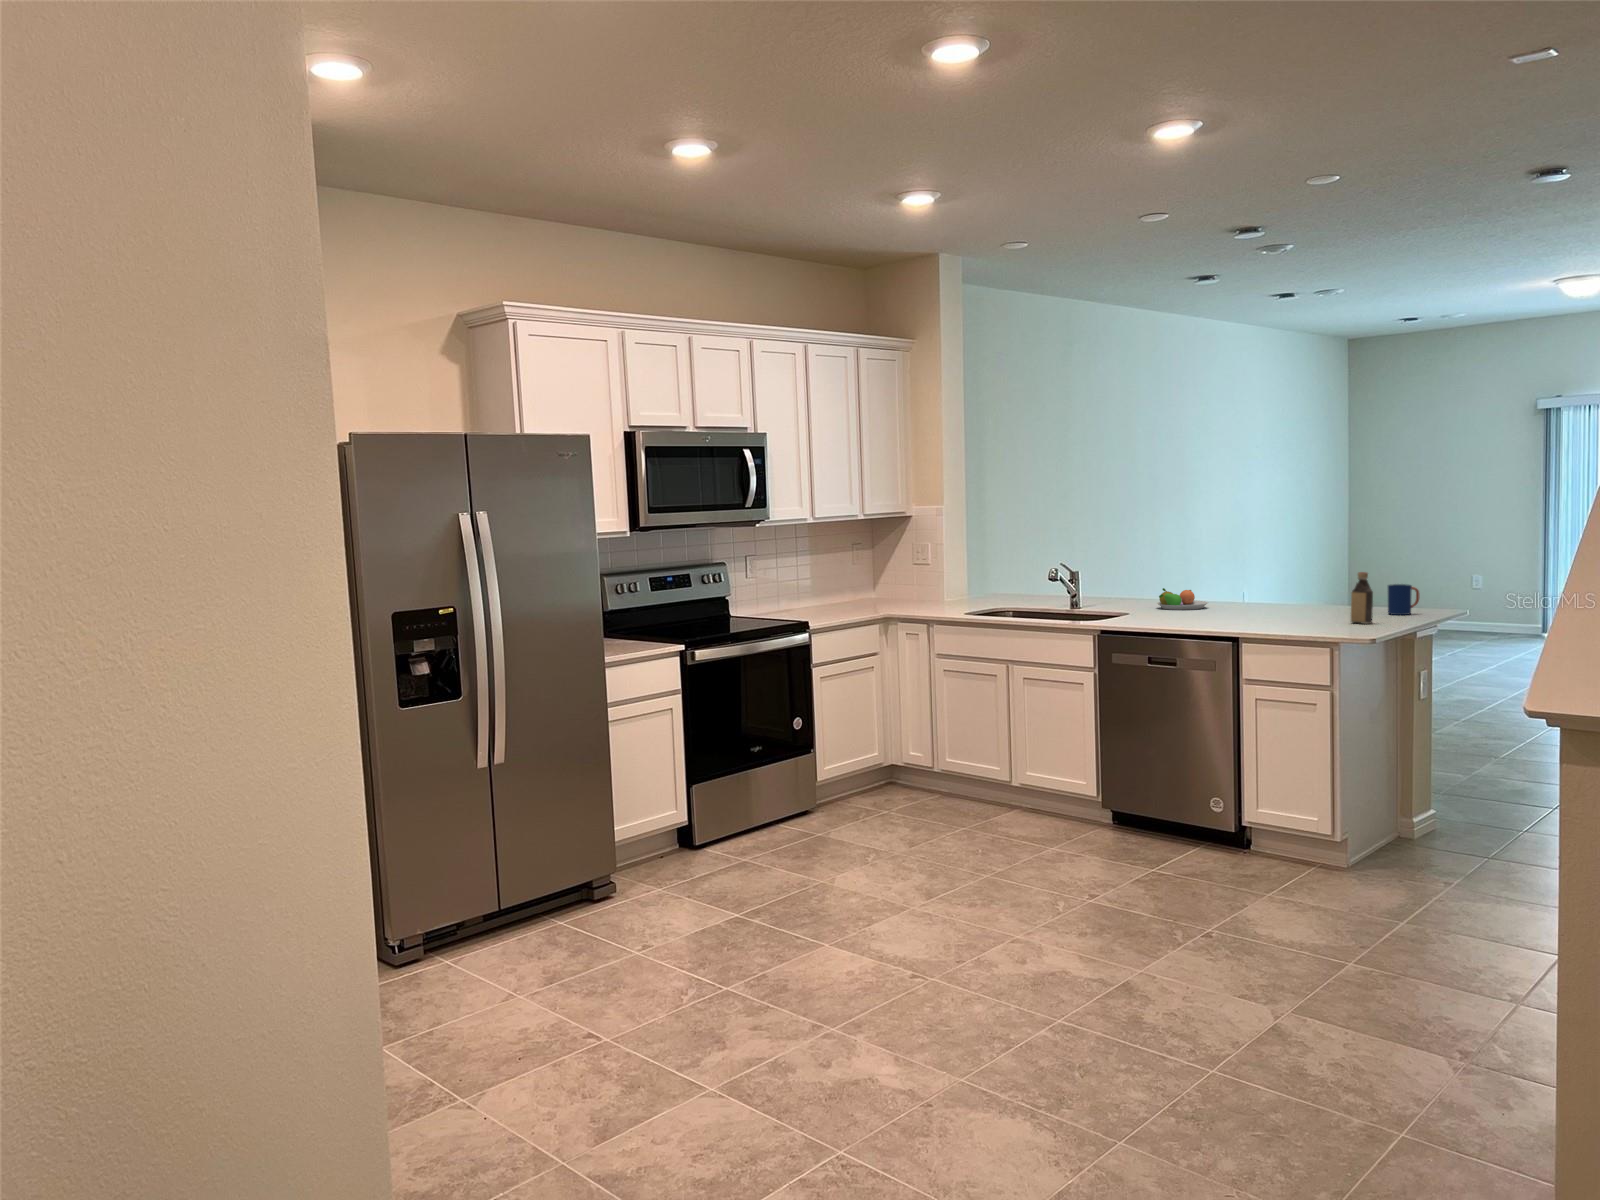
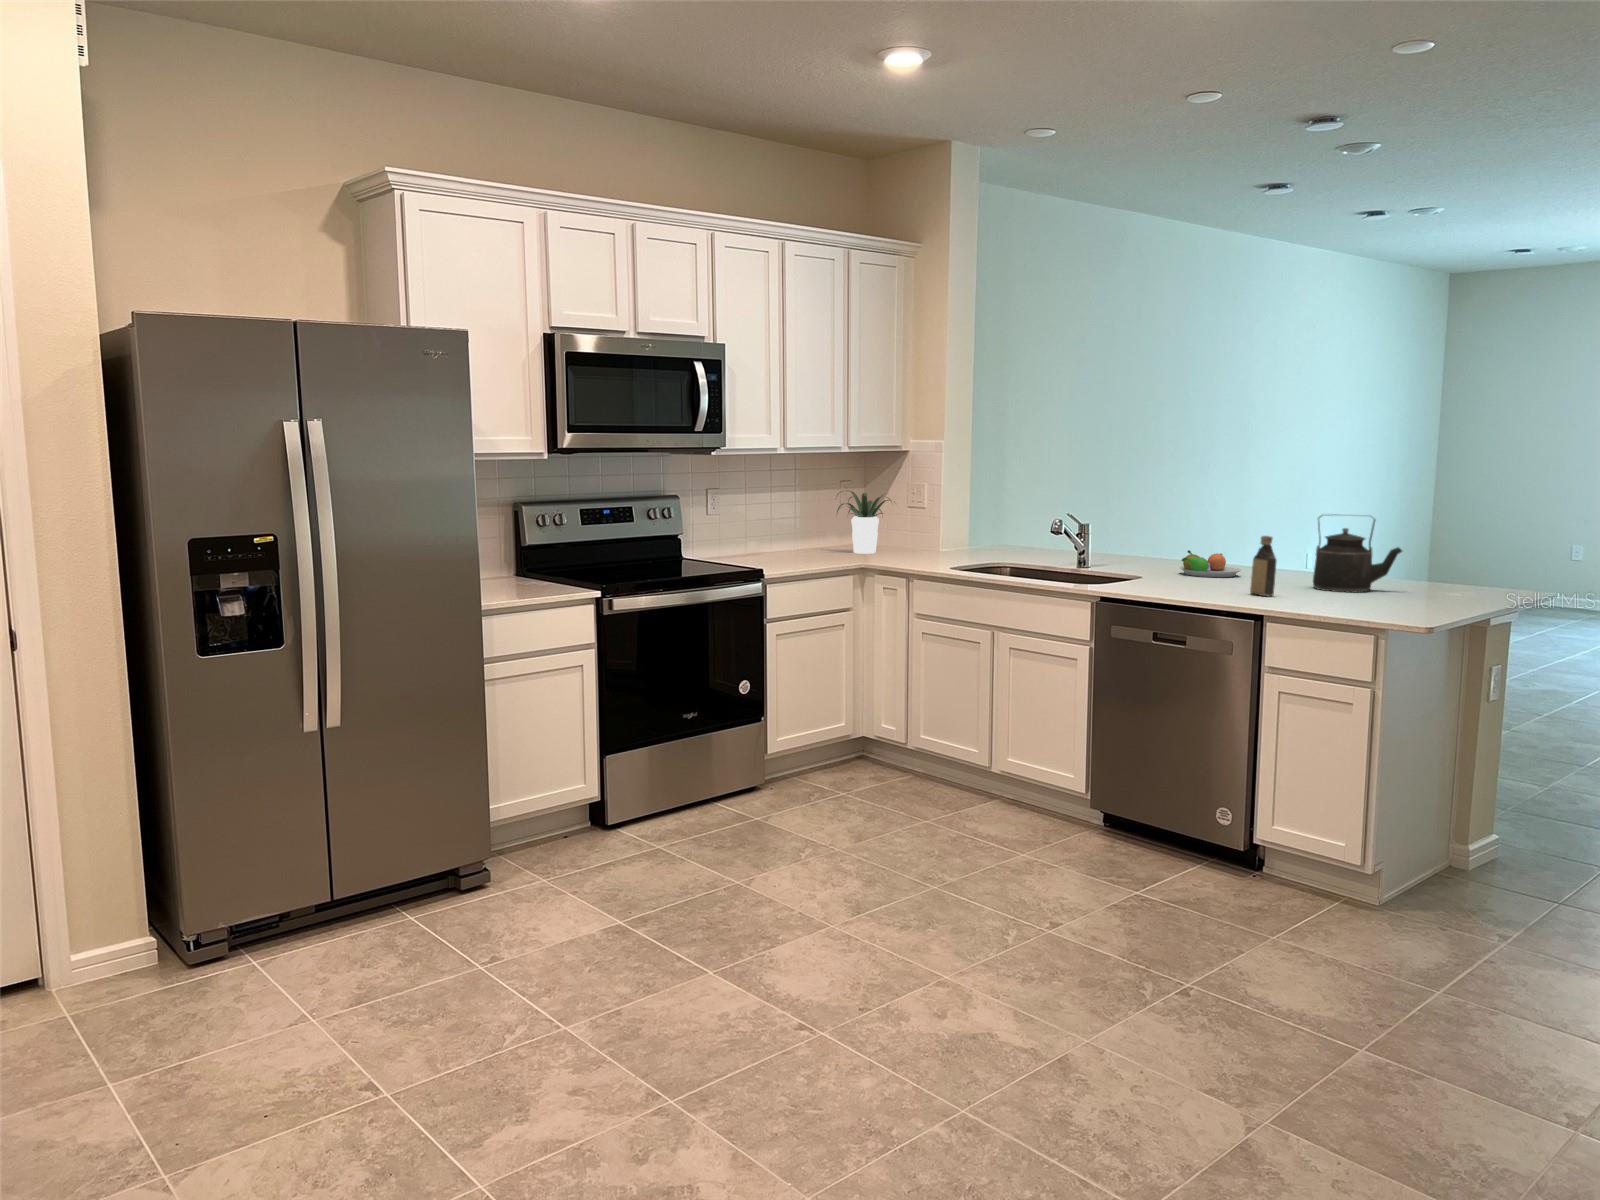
potted plant: none [851,551,910,606] -> present [837,490,891,554]
kettle: none [1270,552,1341,616] -> present [1313,514,1402,593]
bottle: present [1351,572,1373,624] -> present [1250,536,1277,596]
mug: present [1388,584,1419,615] -> none [1459,560,1501,598]

